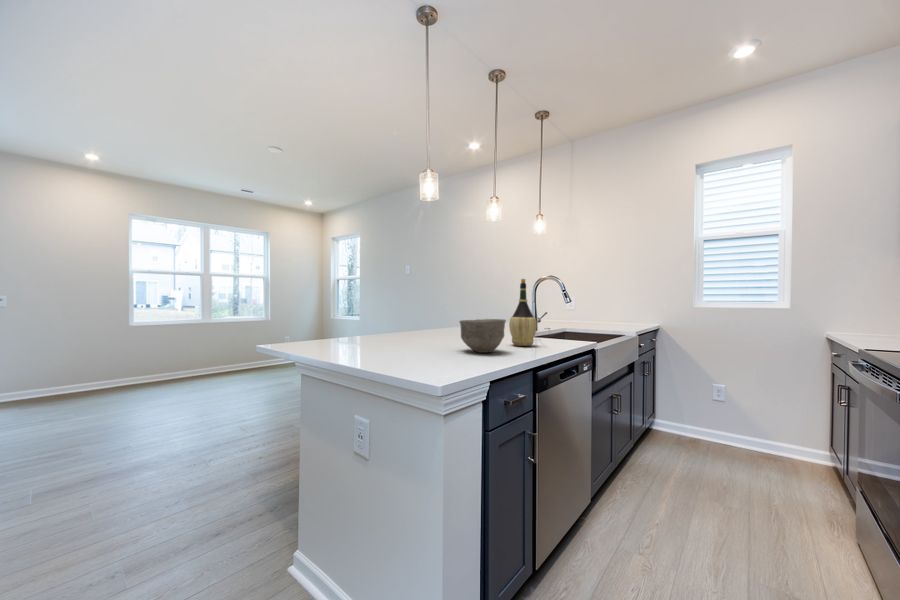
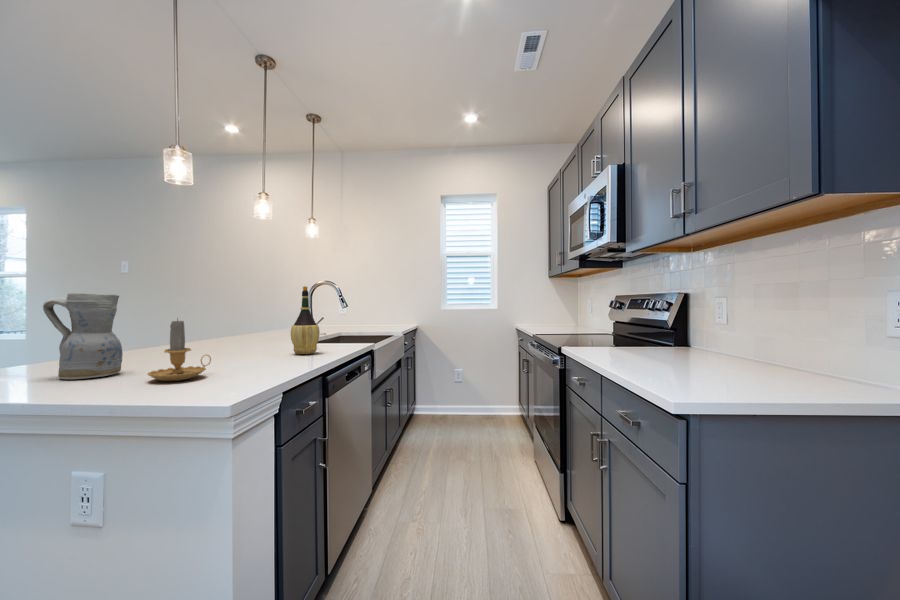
ceramic pitcher: none [341,285,383,348] -> present [43,293,123,379]
candle: none [393,304,438,357] -> present [148,320,211,381]
bowl: present [460,319,506,353] -> none [236,329,292,365]

